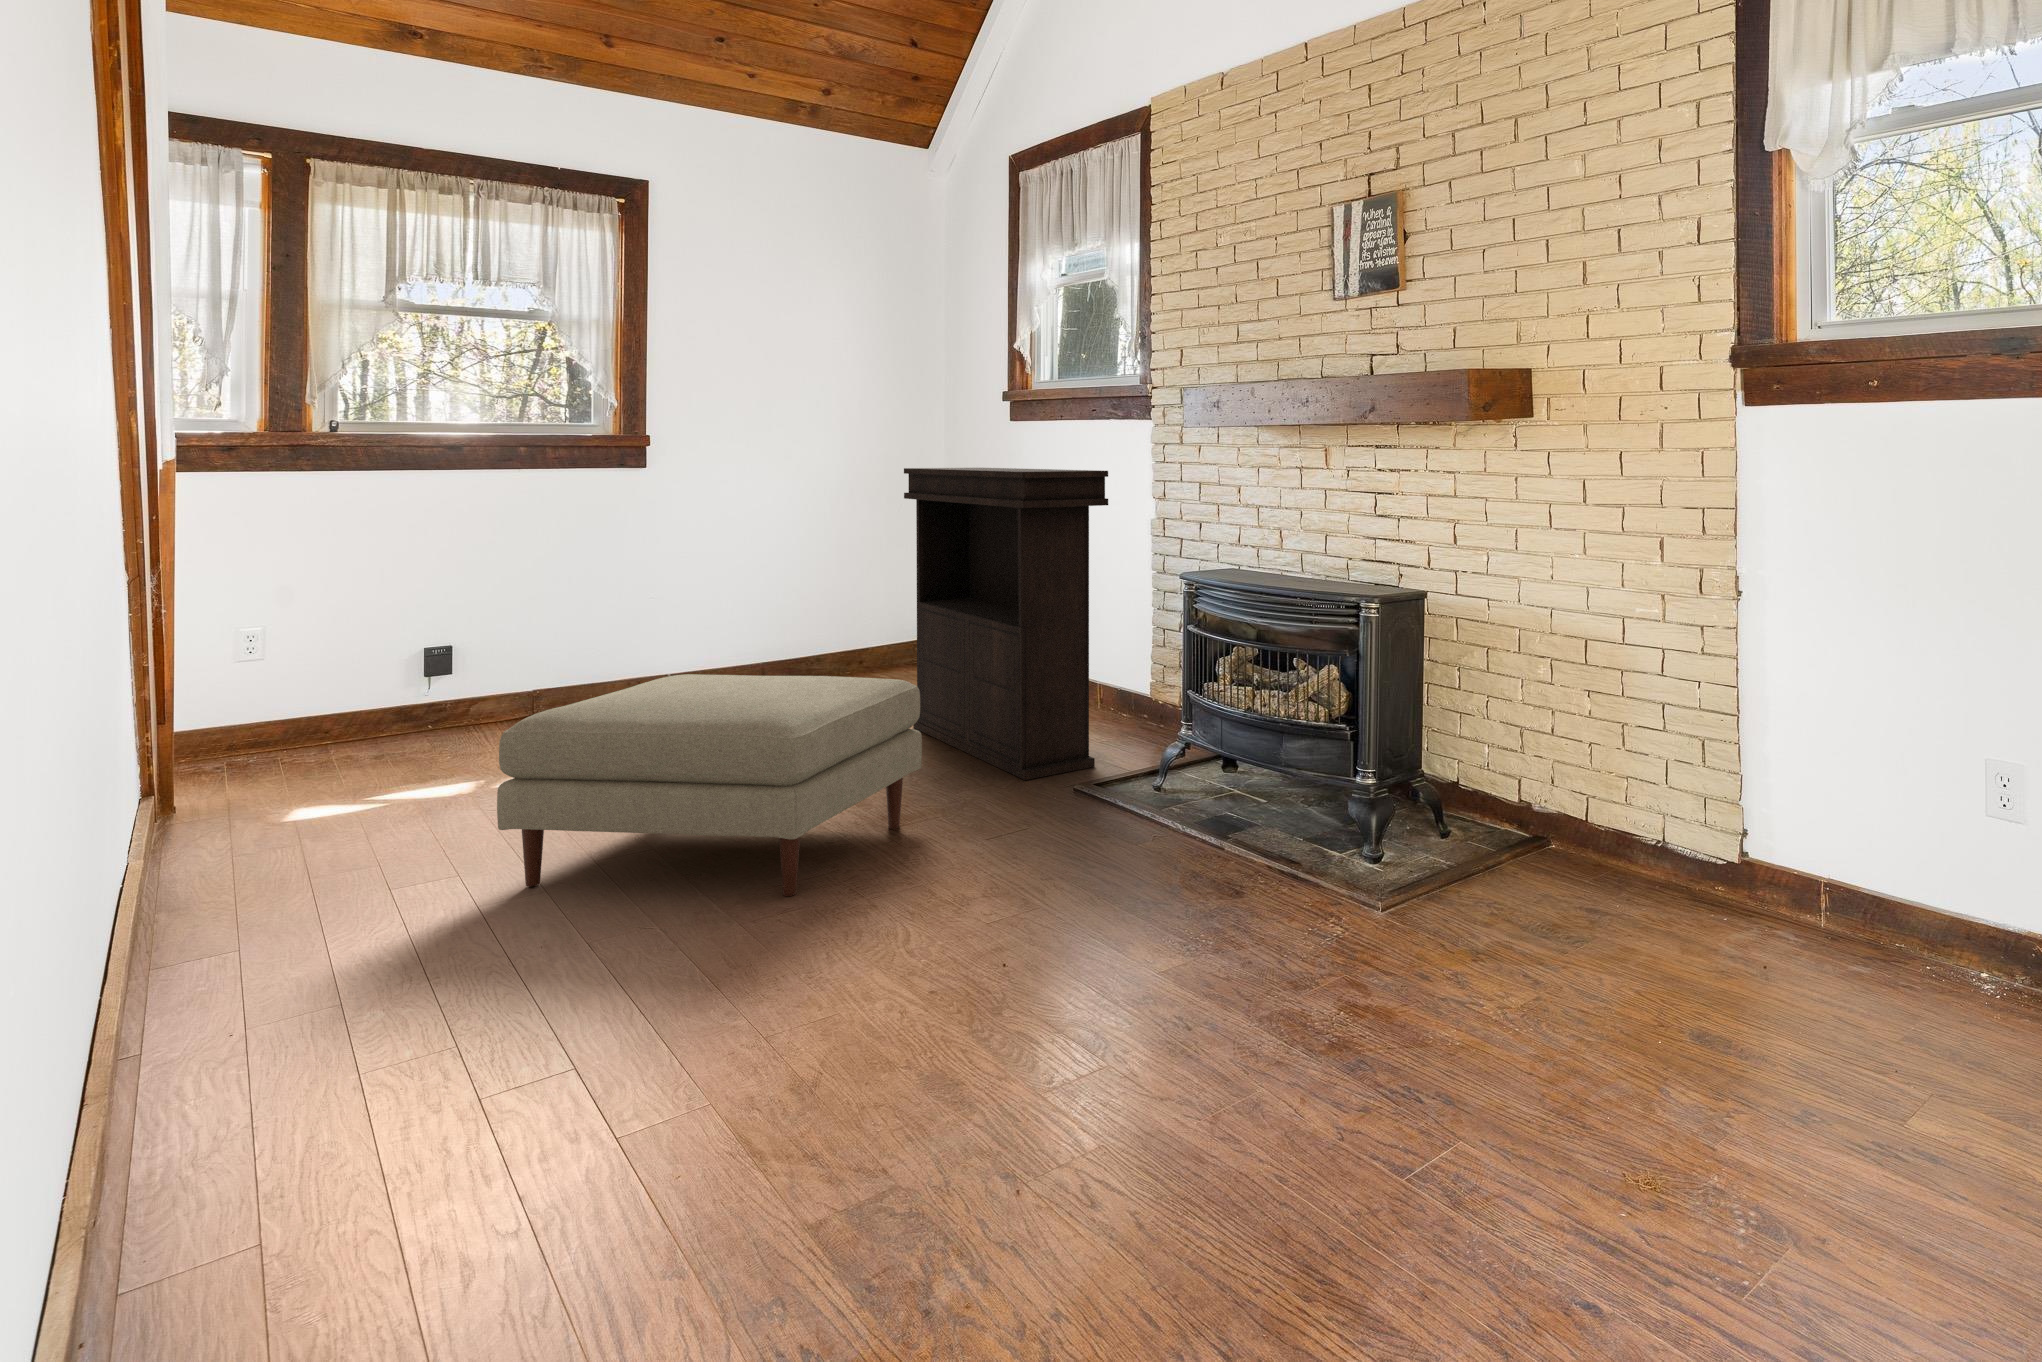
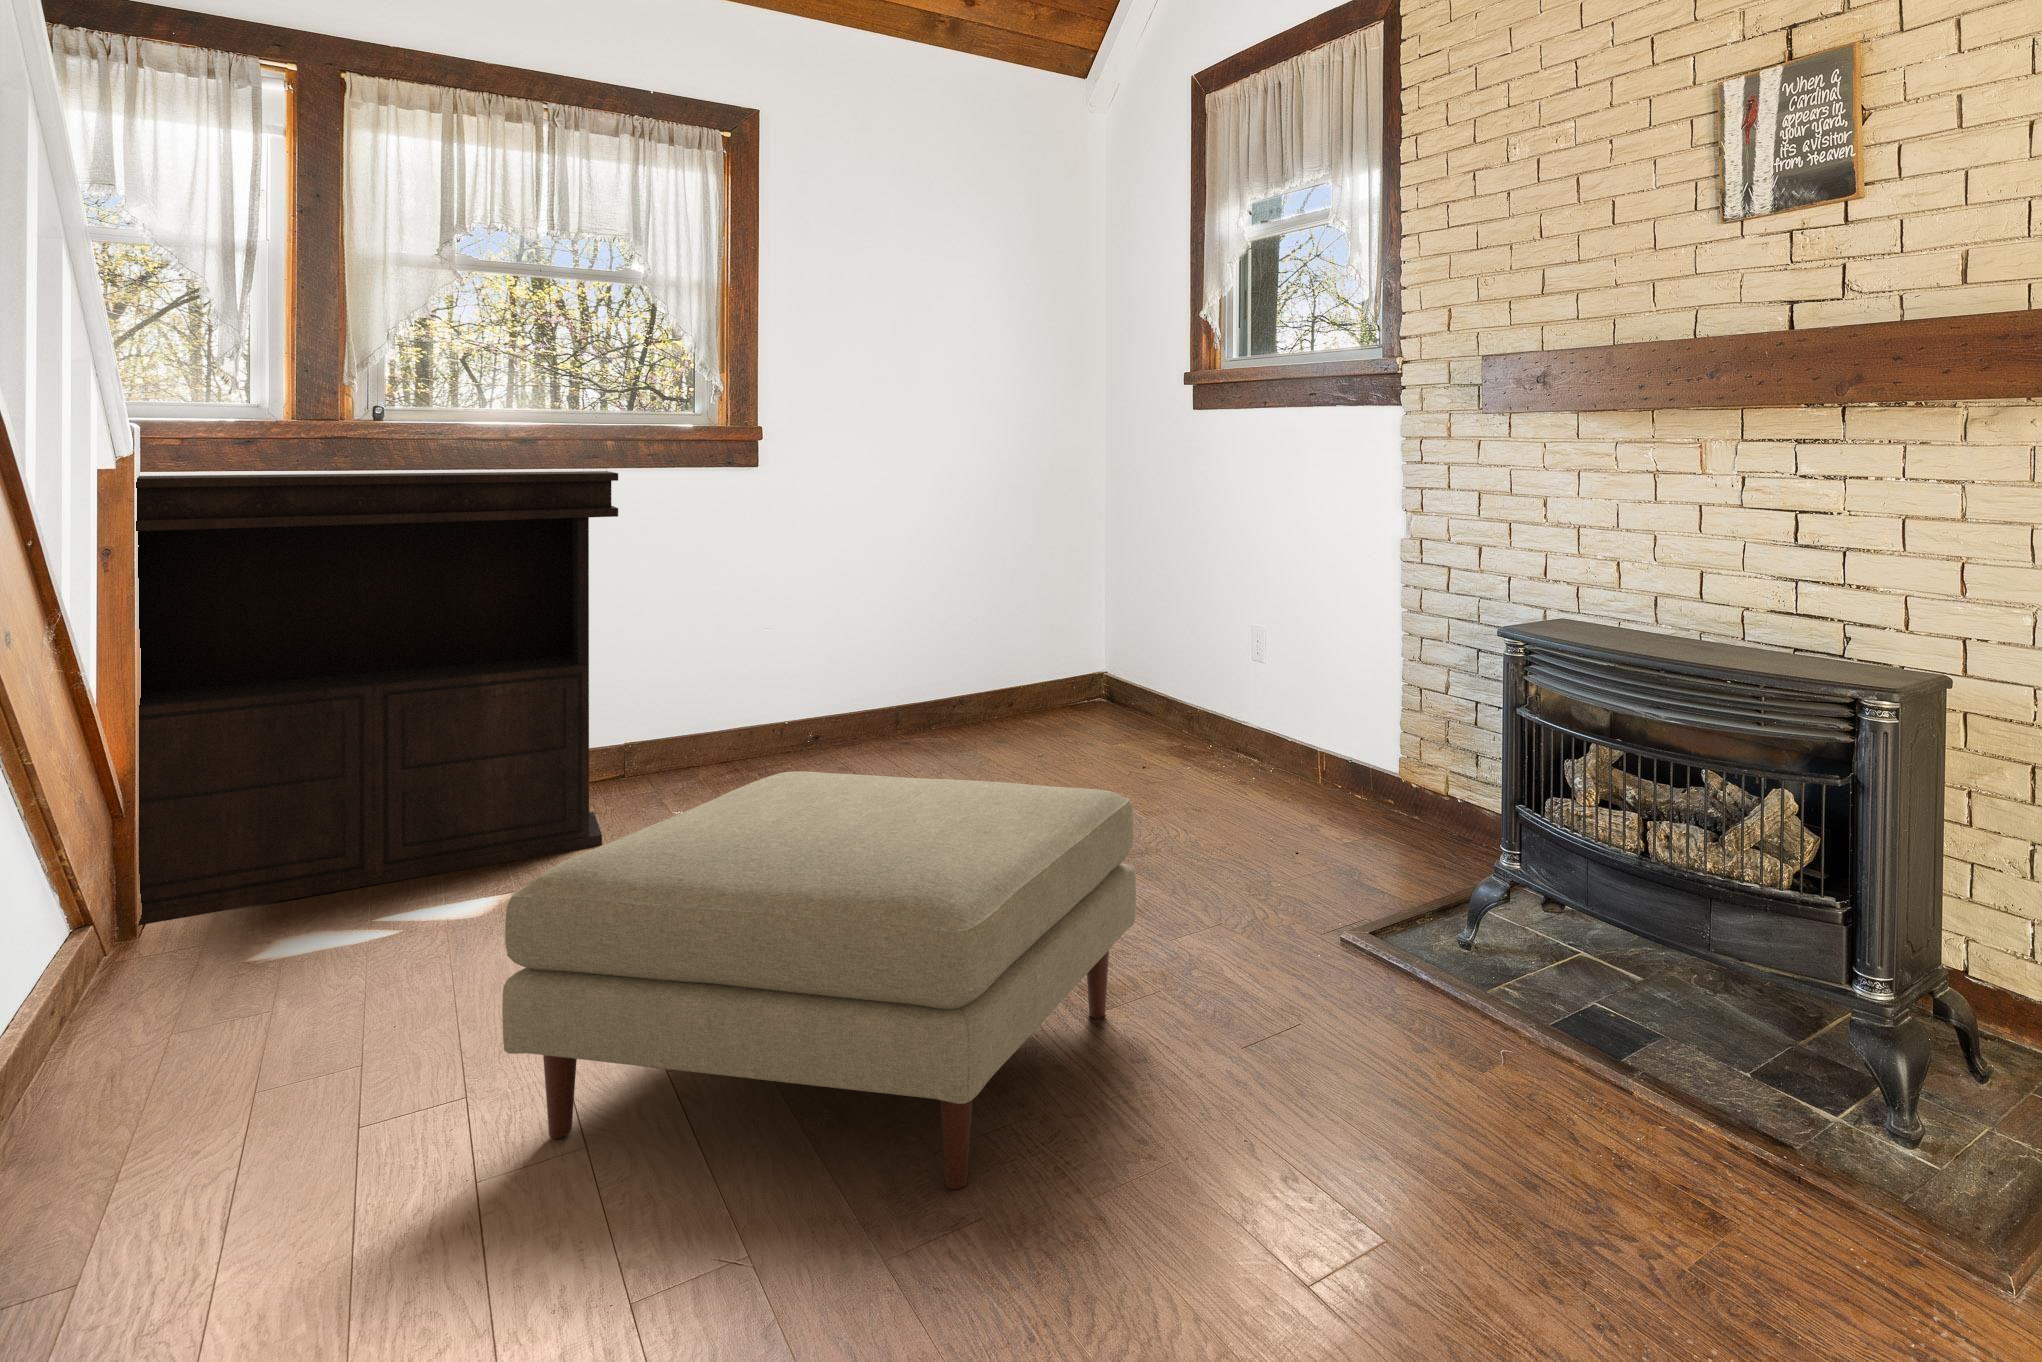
console table: present [904,468,1108,780] -> present [136,471,618,926]

